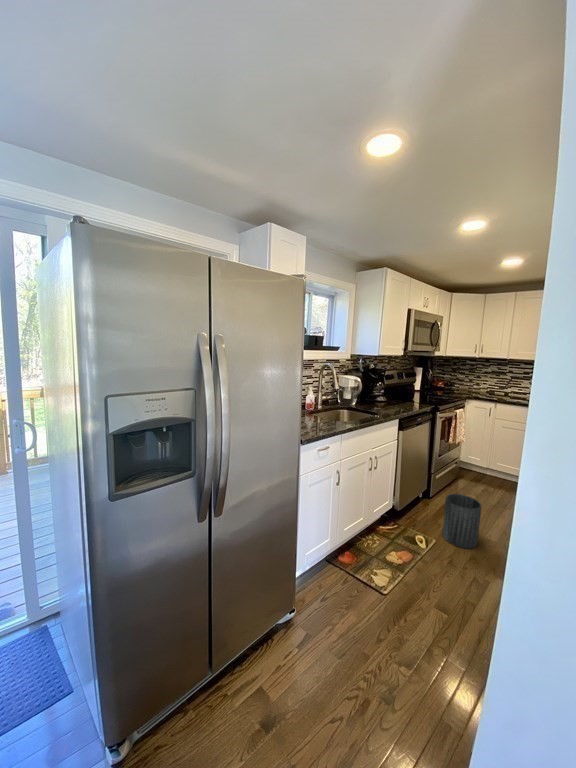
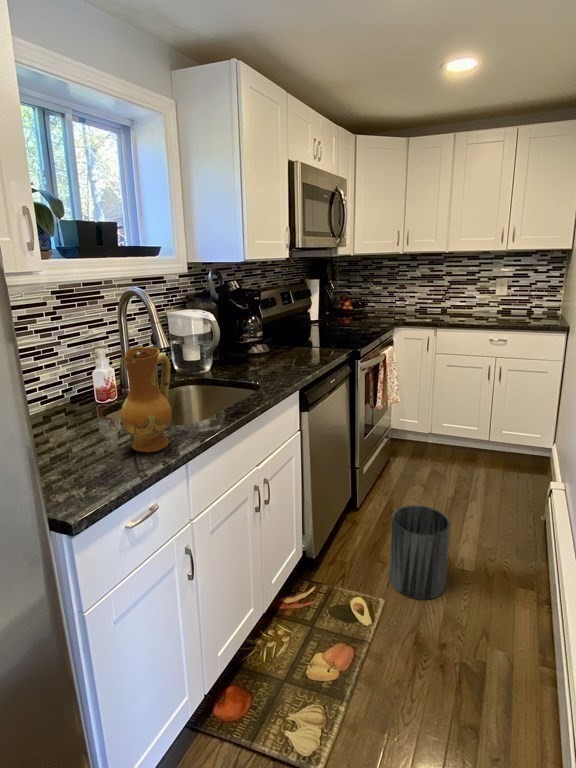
ceramic jug: none [320,384,341,426] -> present [121,347,172,453]

